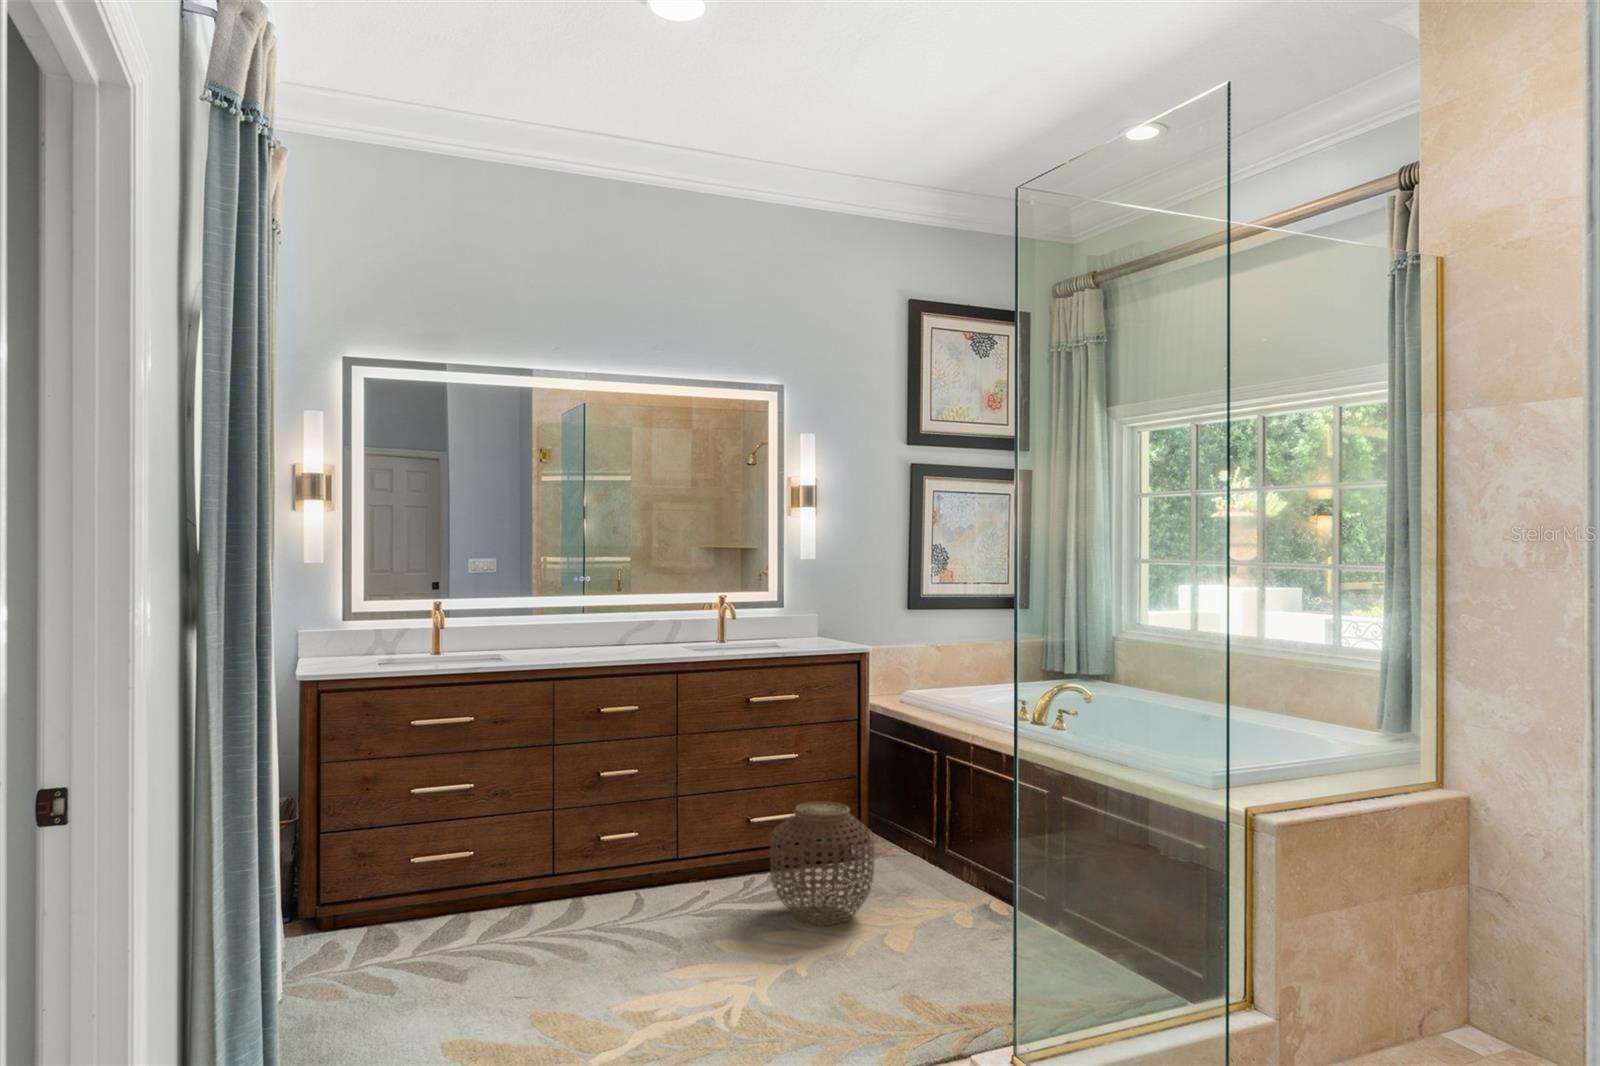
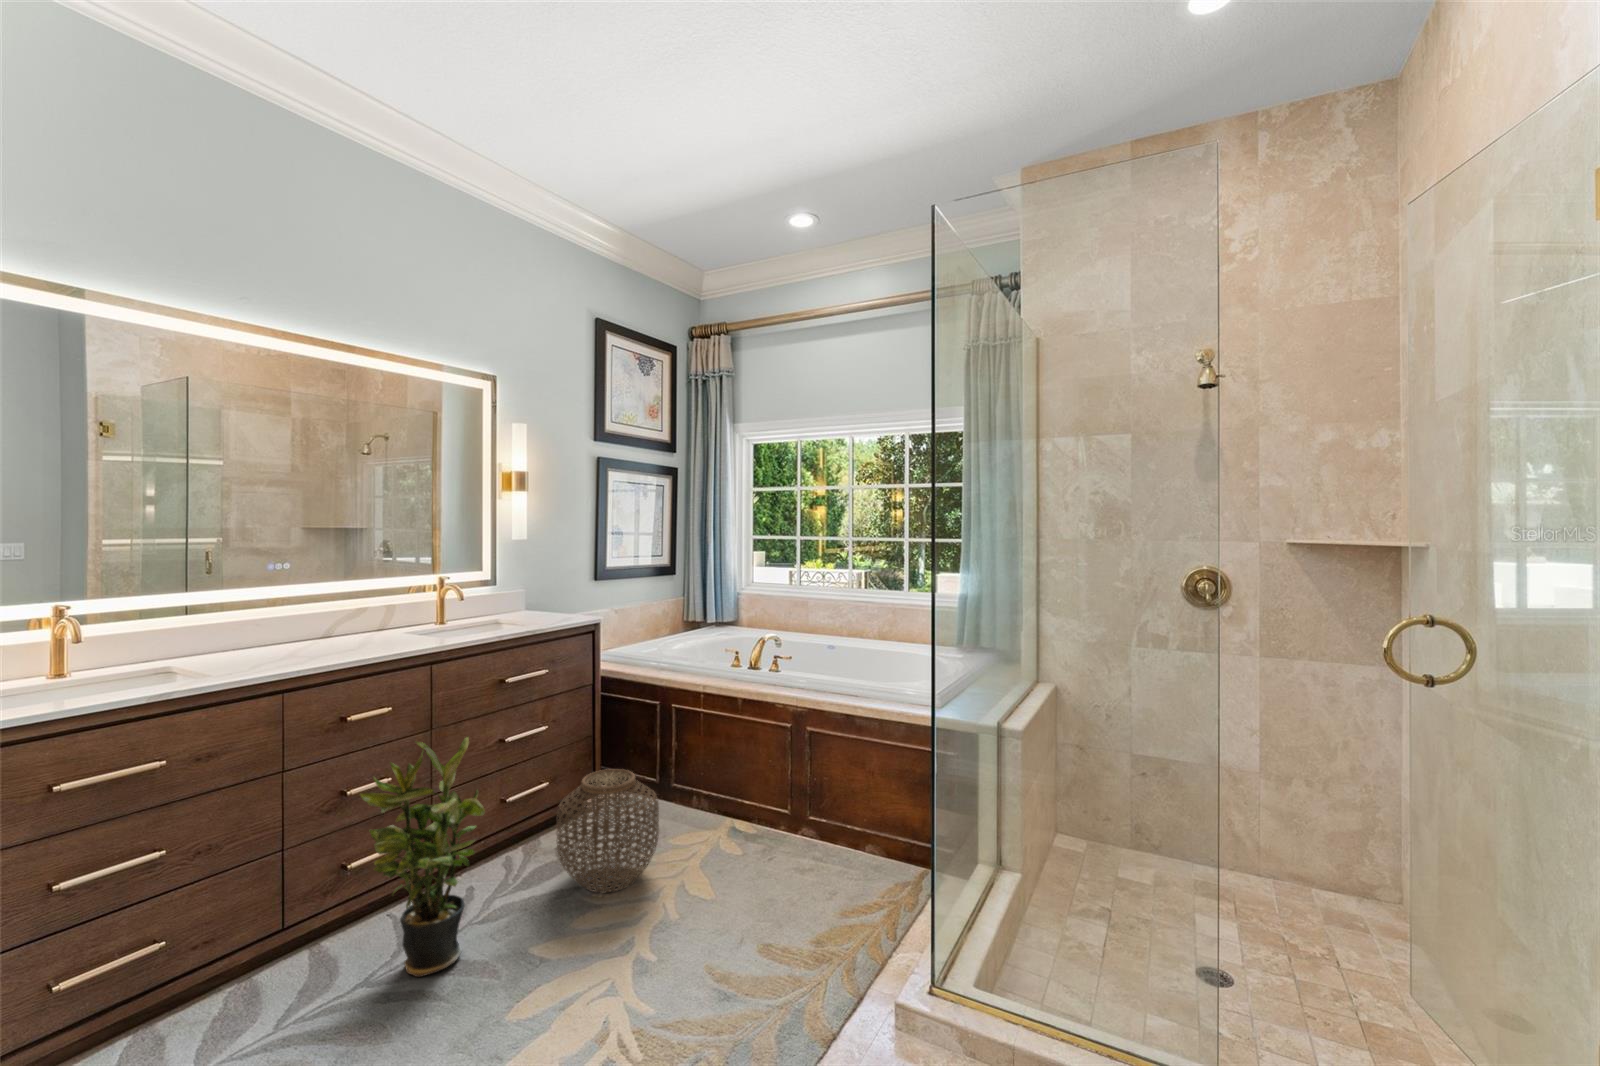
potted plant: none [589,731,692,935] -> present [361,737,485,977]

